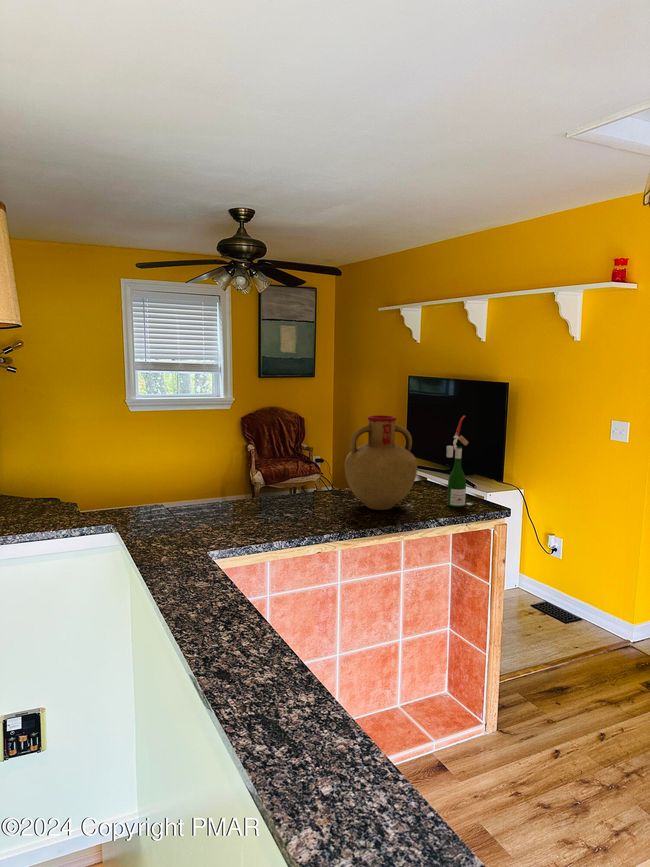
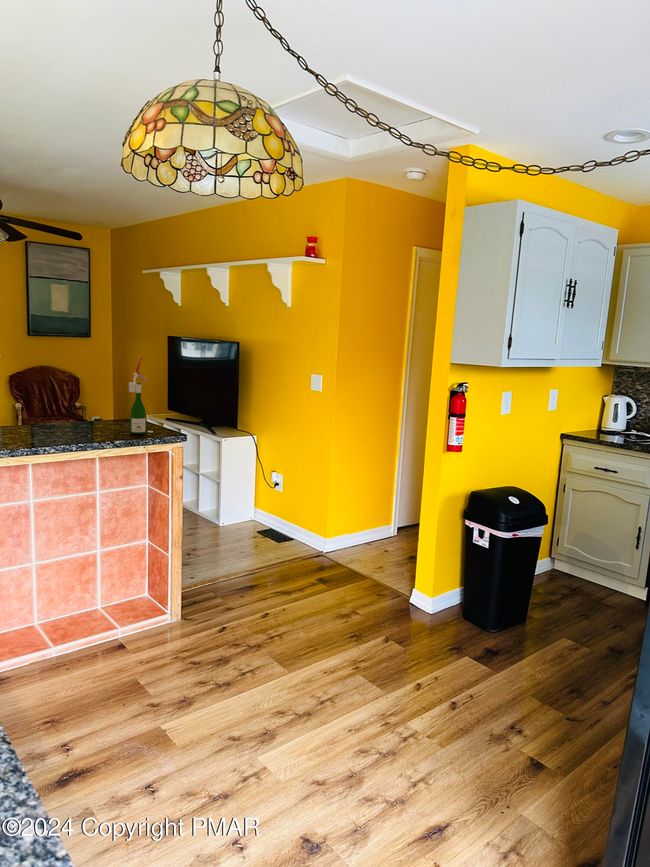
vase: present [344,415,417,510] -> none [31,354,100,436]

